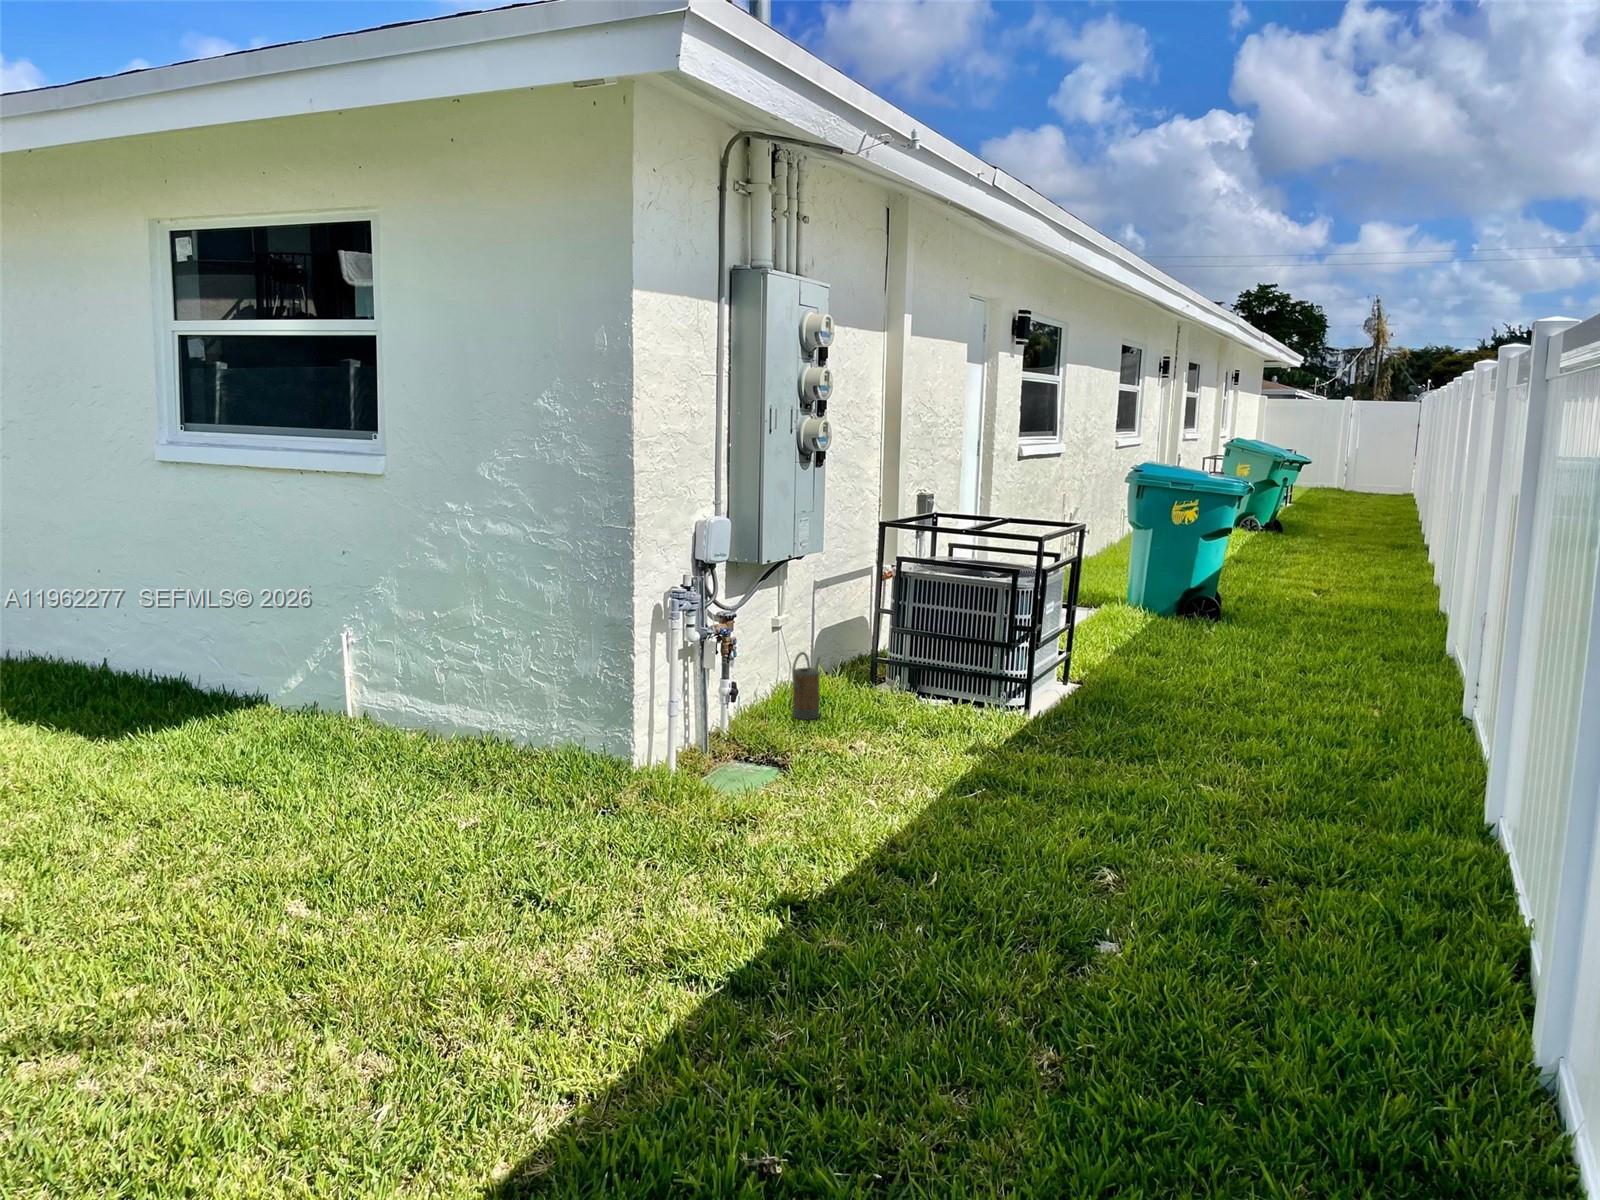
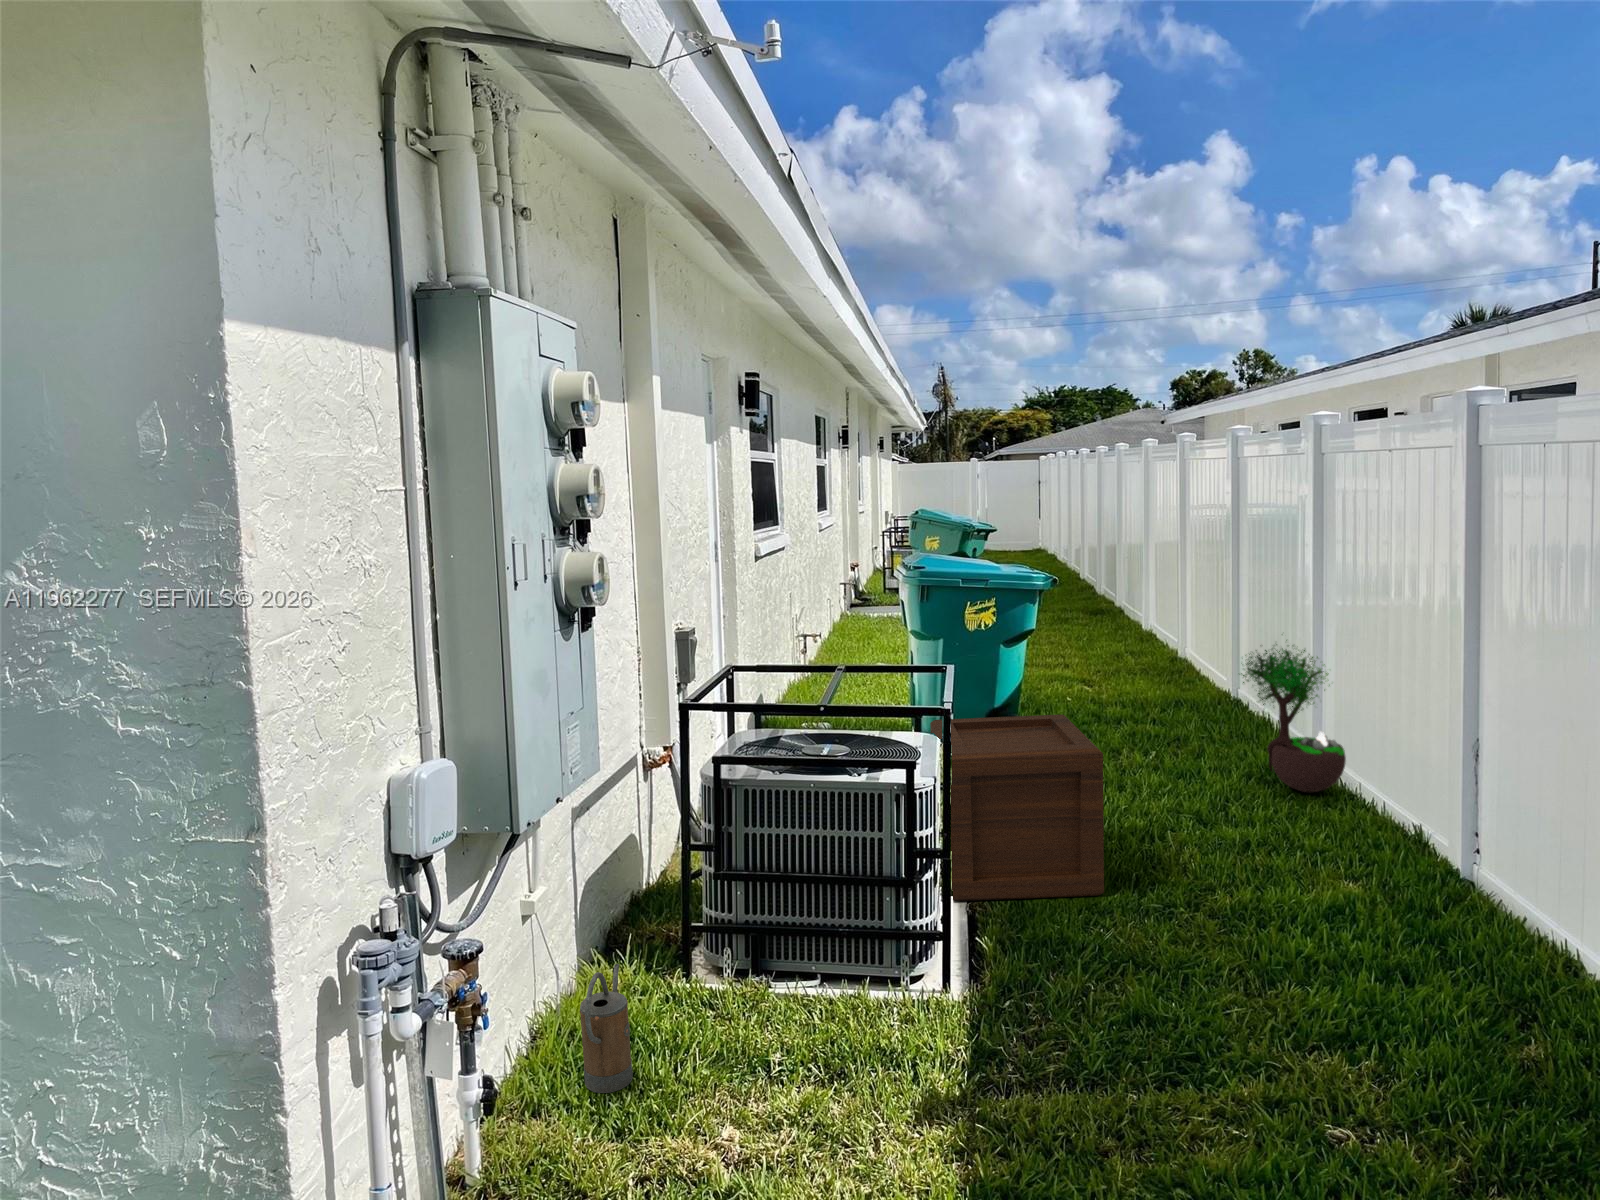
potted tree: none [1368,539,1447,671] -> present [1241,640,1346,792]
wooden crate: none [1064,568,1184,695] -> present [930,714,1104,901]

